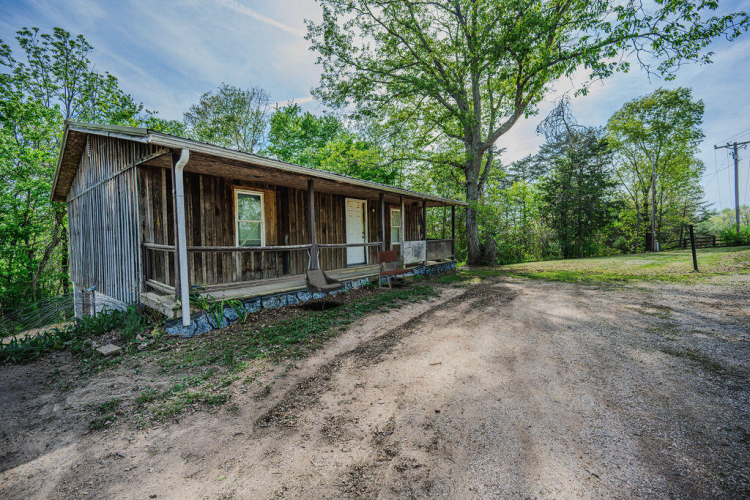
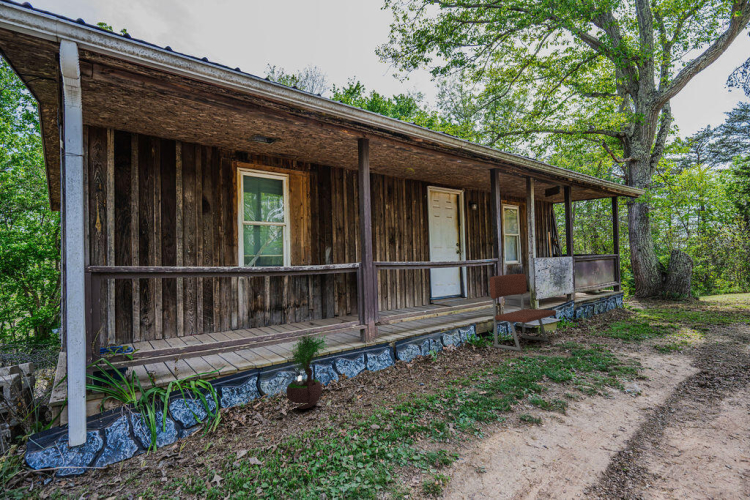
lounge chair: present [303,268,345,311] -> none [347,310,431,405]
potted tree: none [275,276,296,314] -> present [285,333,327,409]

